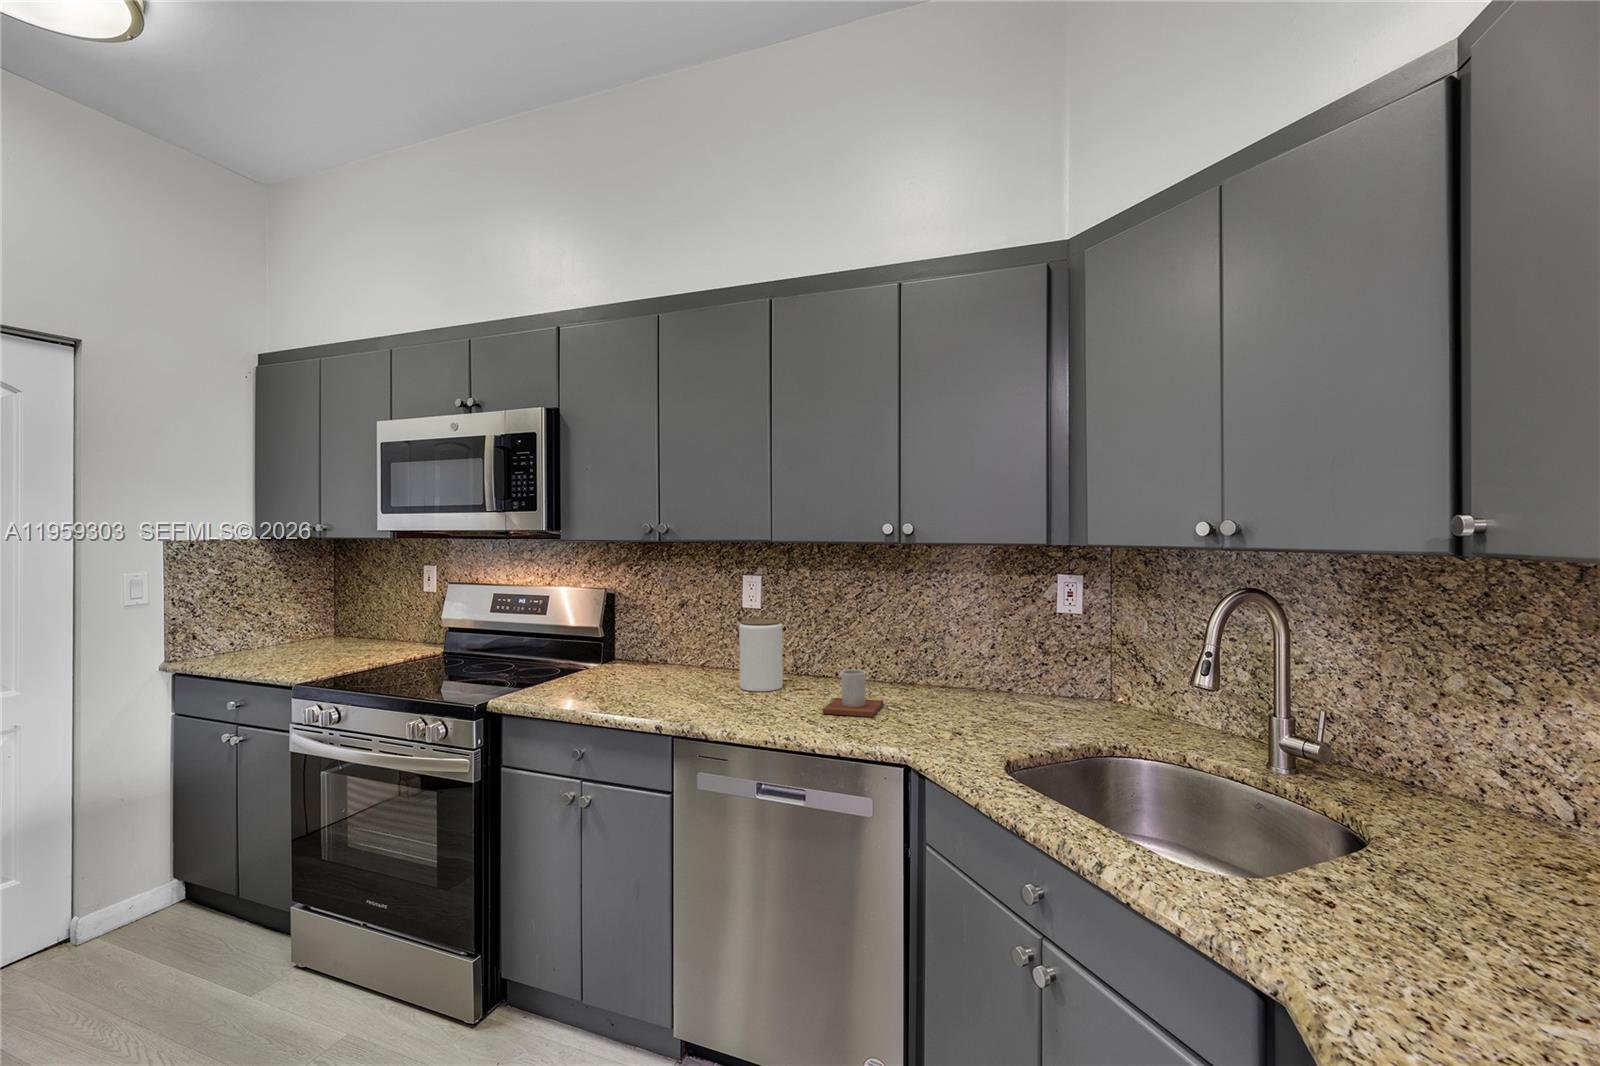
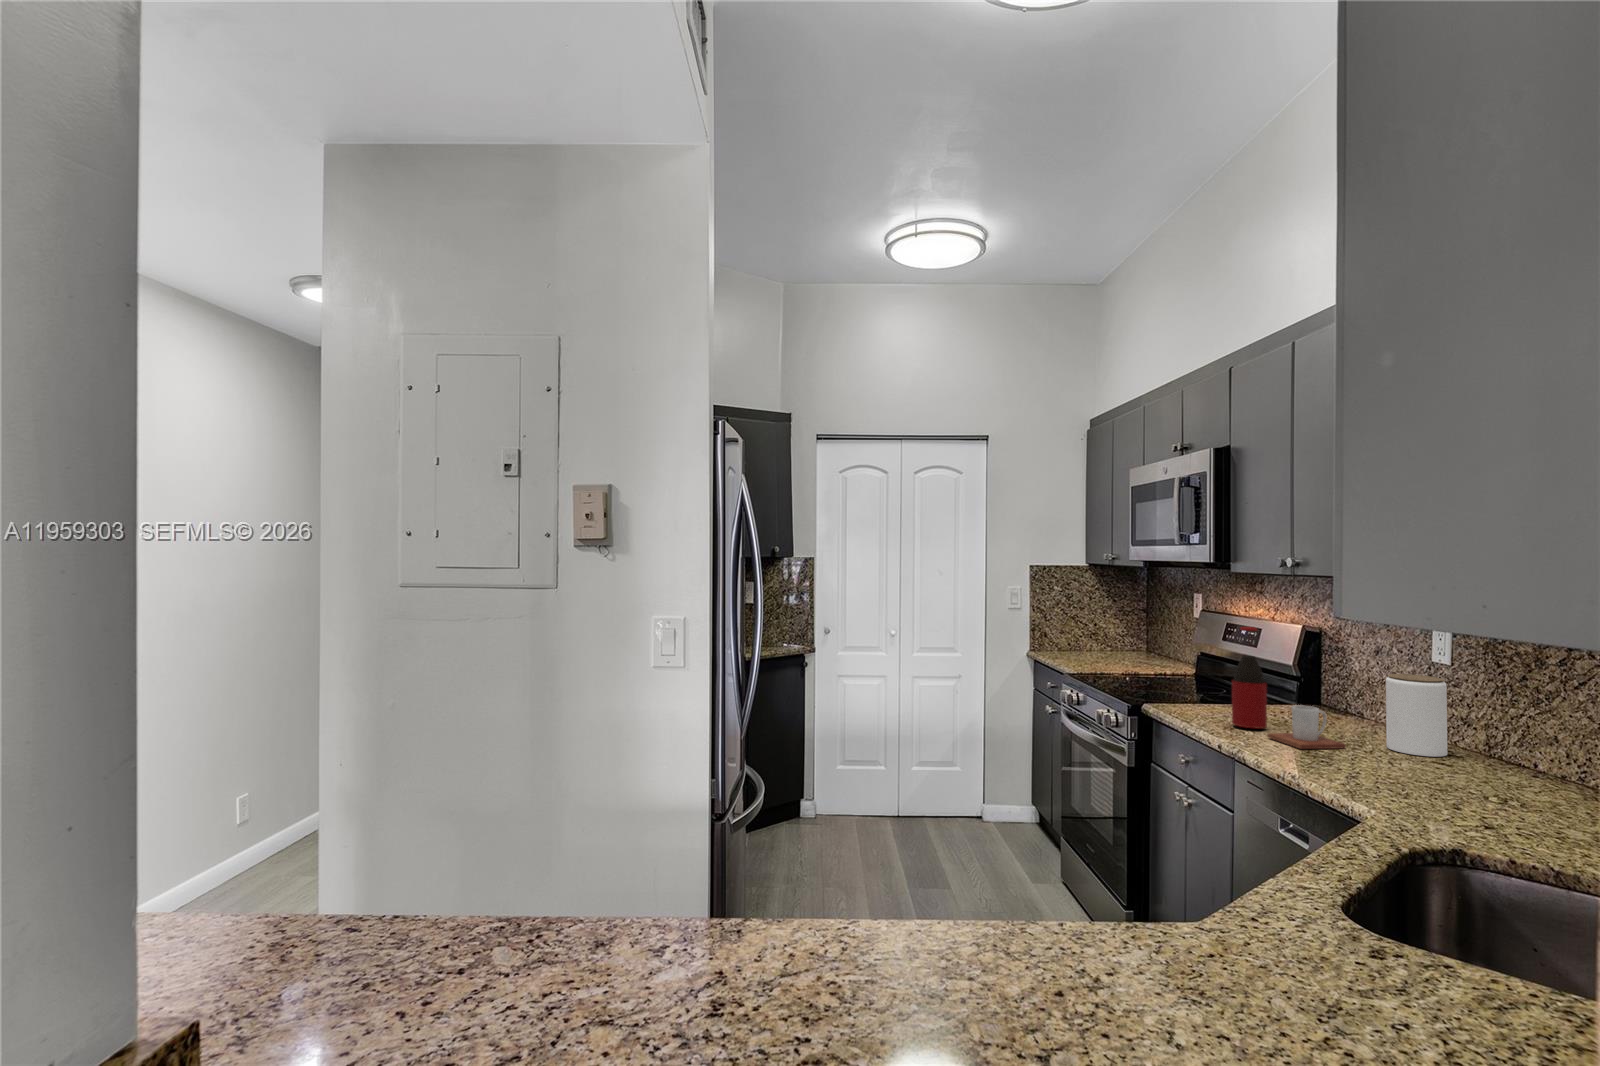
bottle: none [609,591,643,705] -> present [1232,627,1267,728]
mug: present [823,669,883,717] -> present [1267,705,1346,749]

